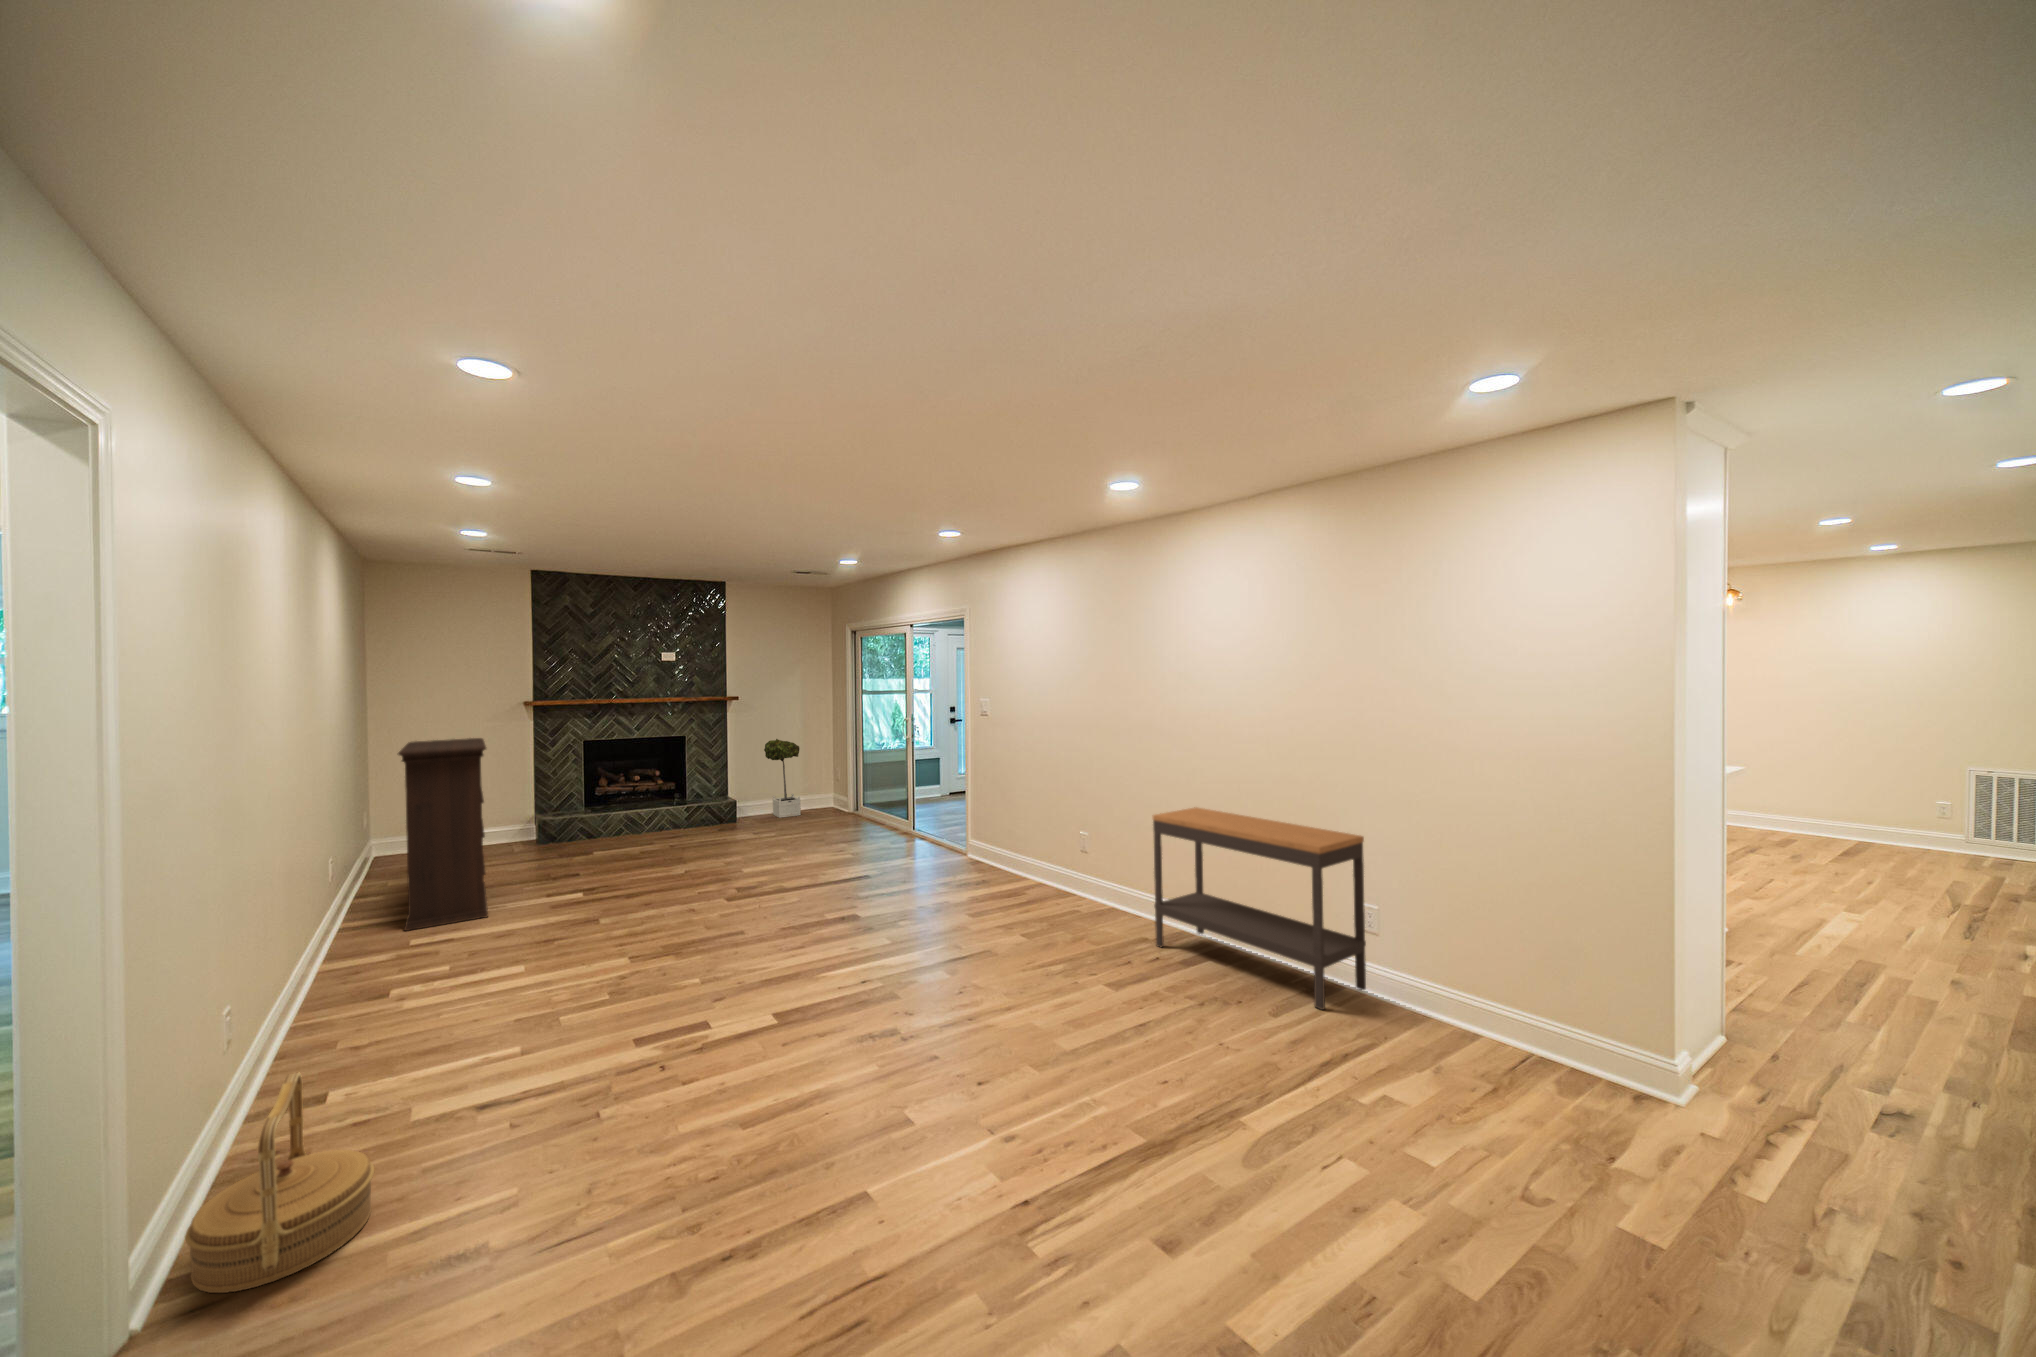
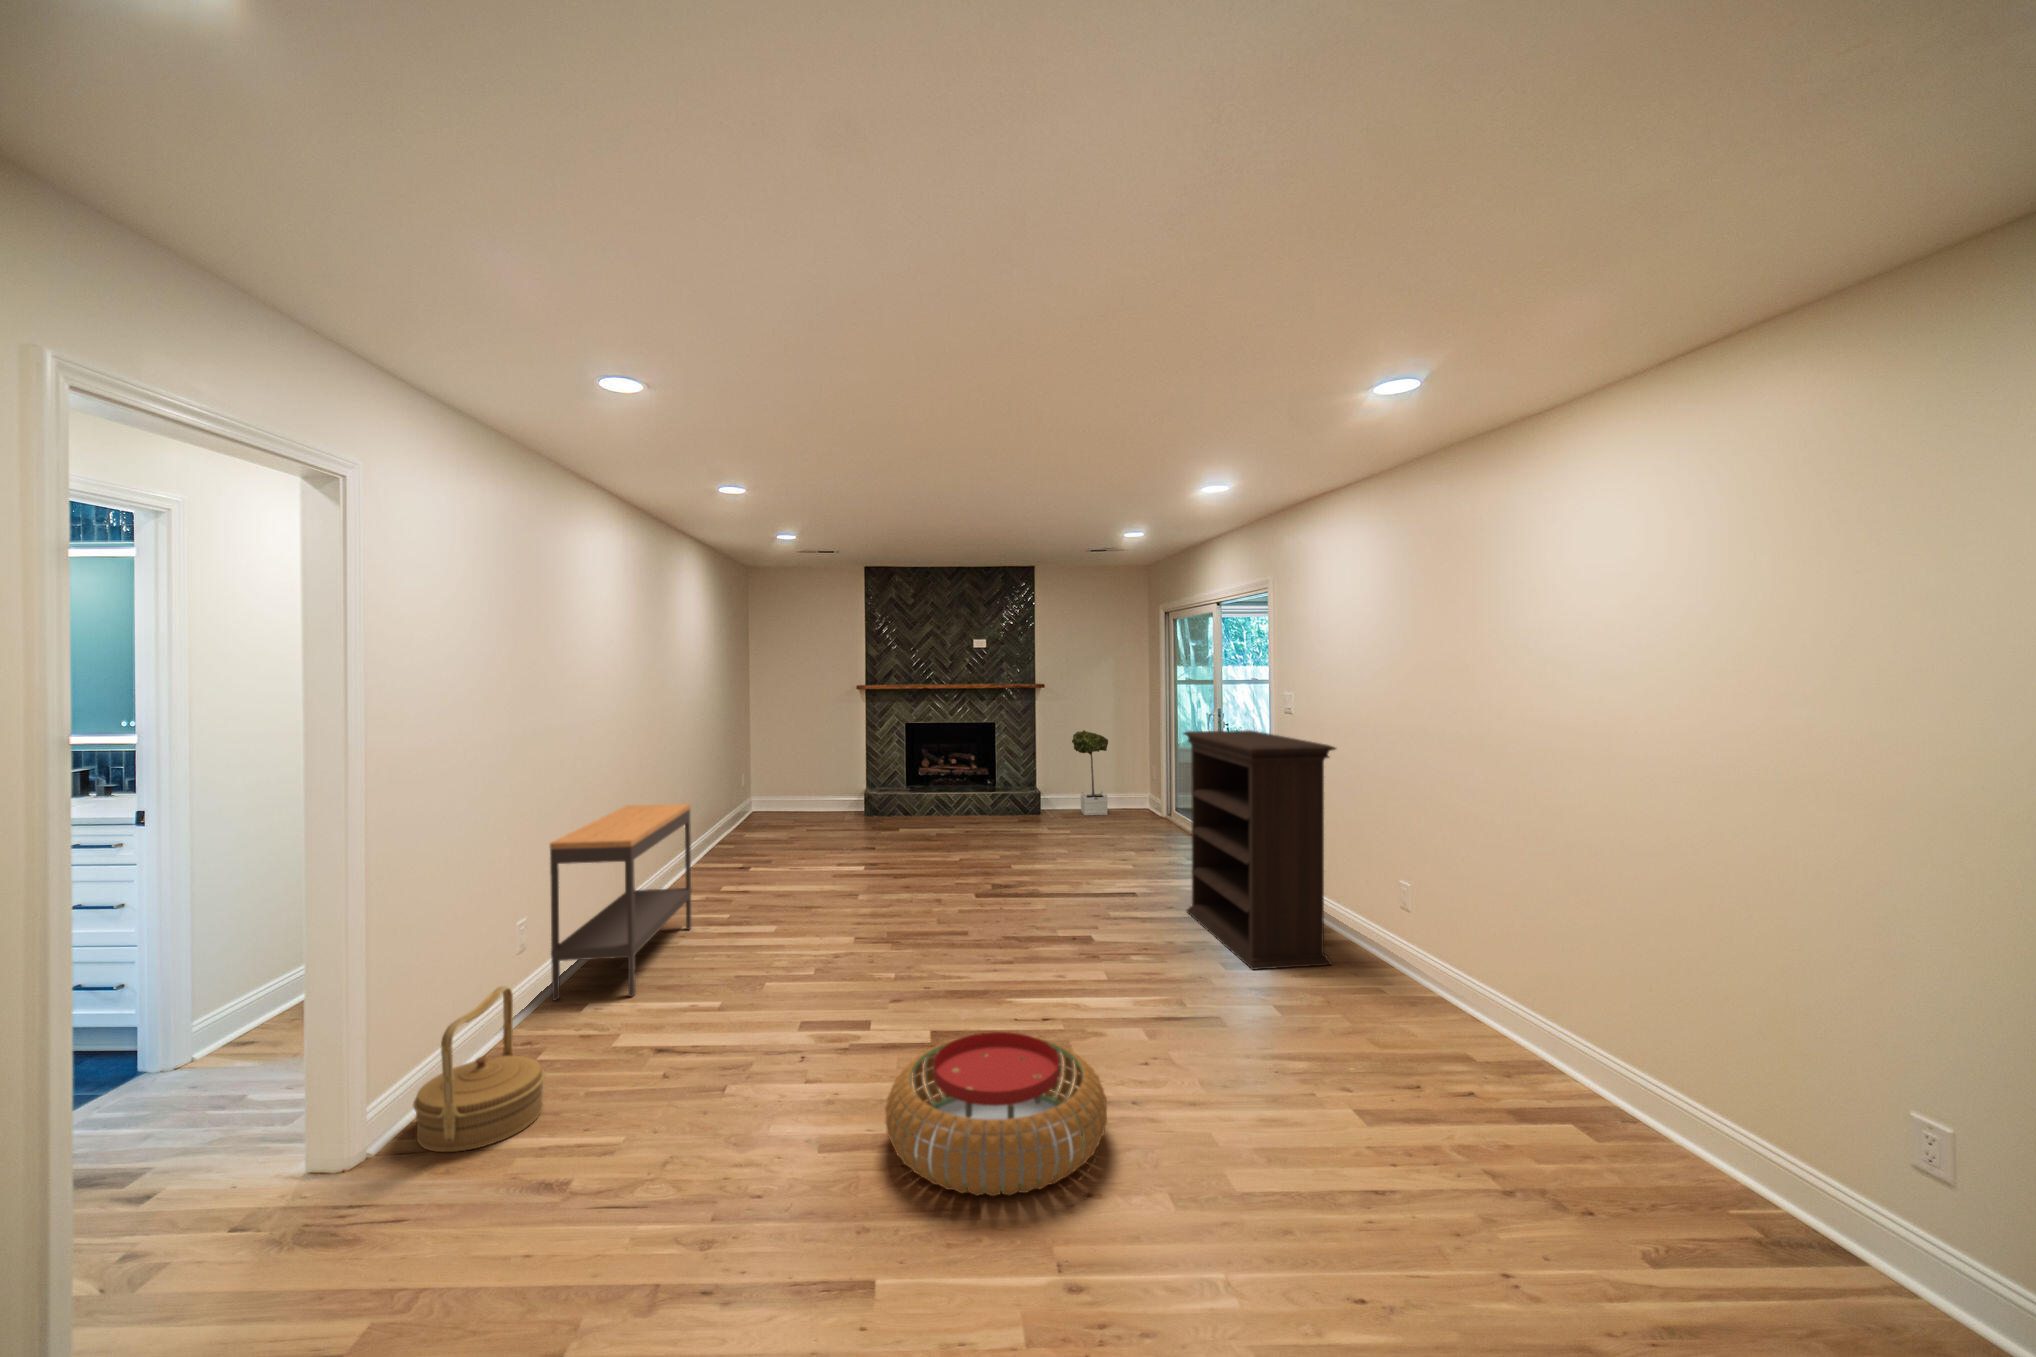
bookshelf: present [398,738,488,931] -> present [1184,730,1336,970]
console table: present [1153,807,1366,1010] -> present [550,804,691,1001]
pouf: none [801,992,995,1130] -> present [885,1032,1107,1196]

